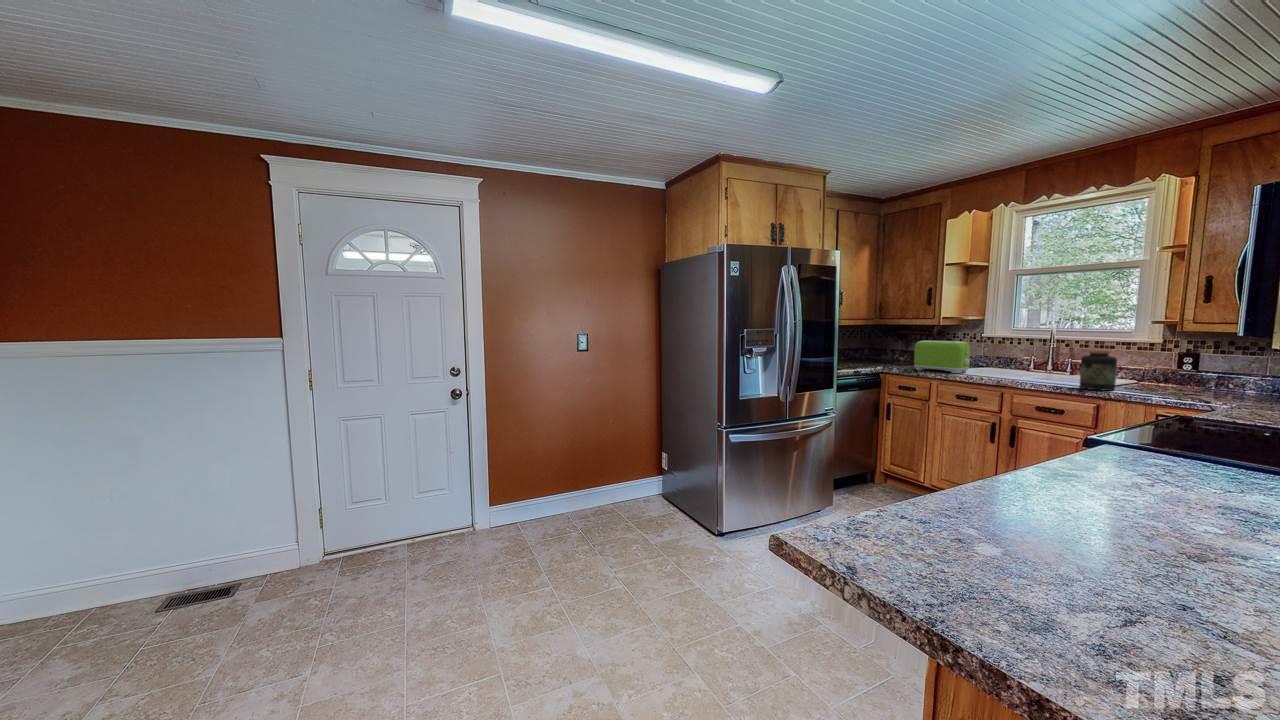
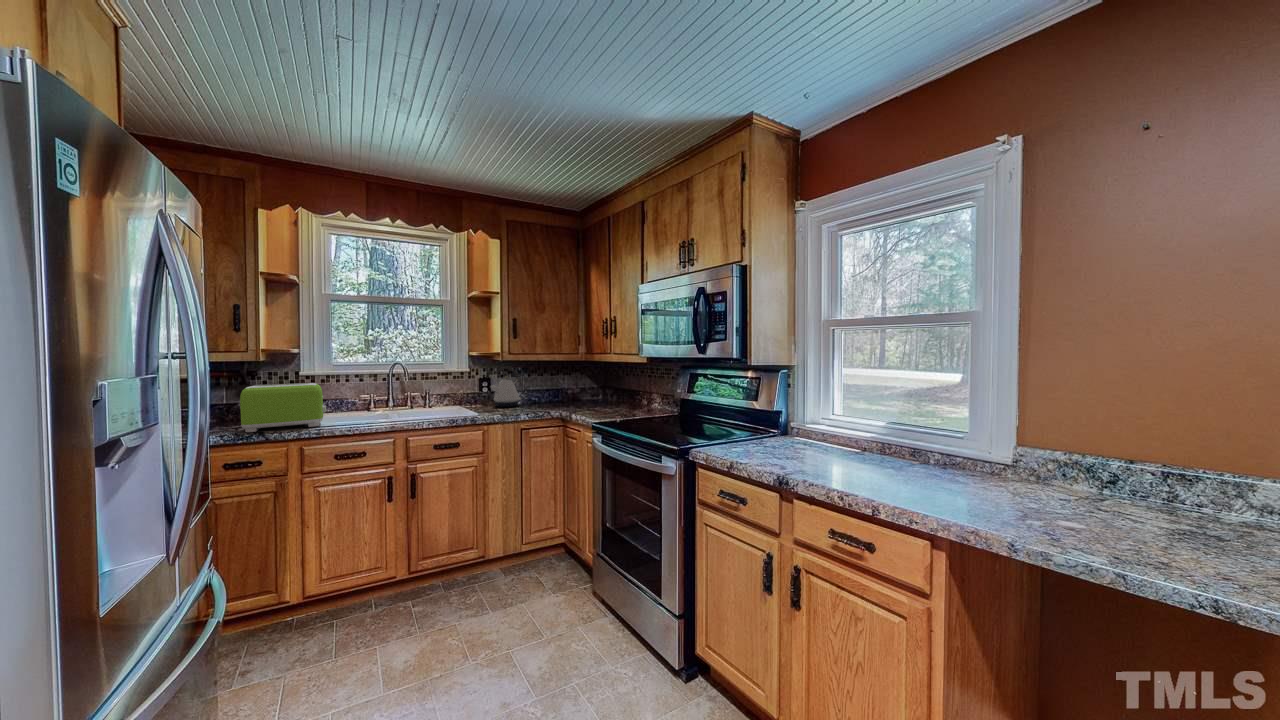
kettle: none [1164,339,1223,391] -> present [491,367,520,407]
jar: present [1080,350,1117,391] -> none [462,380,488,419]

